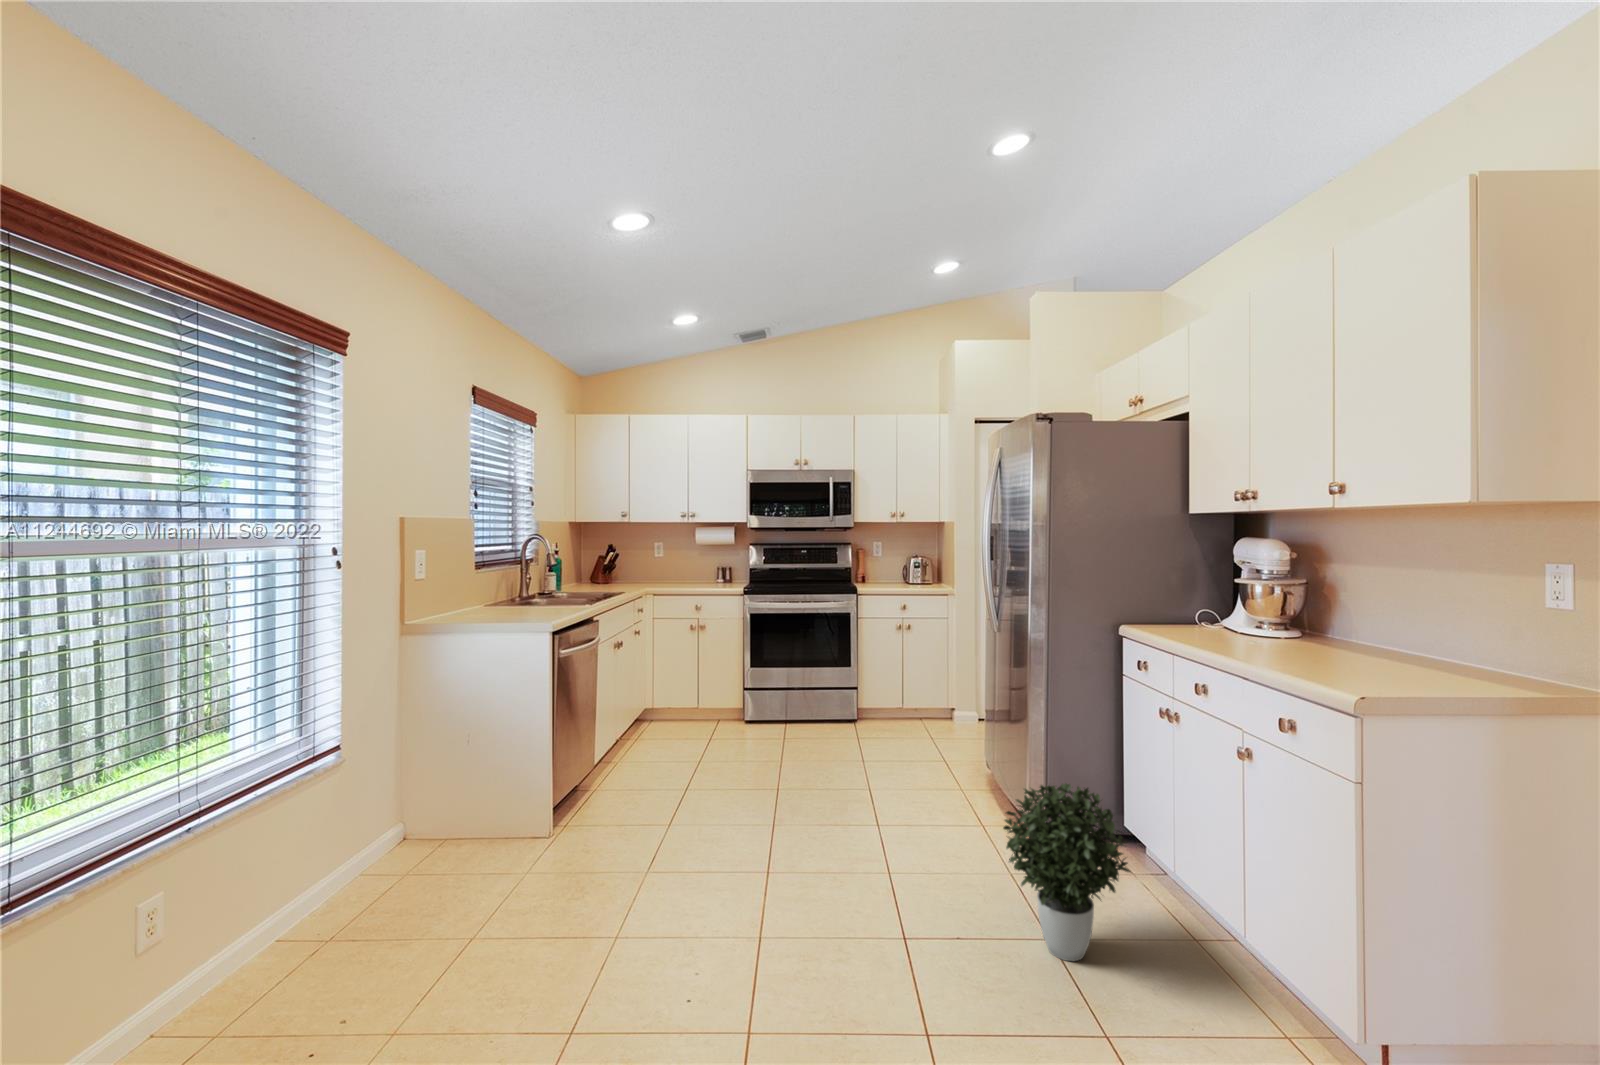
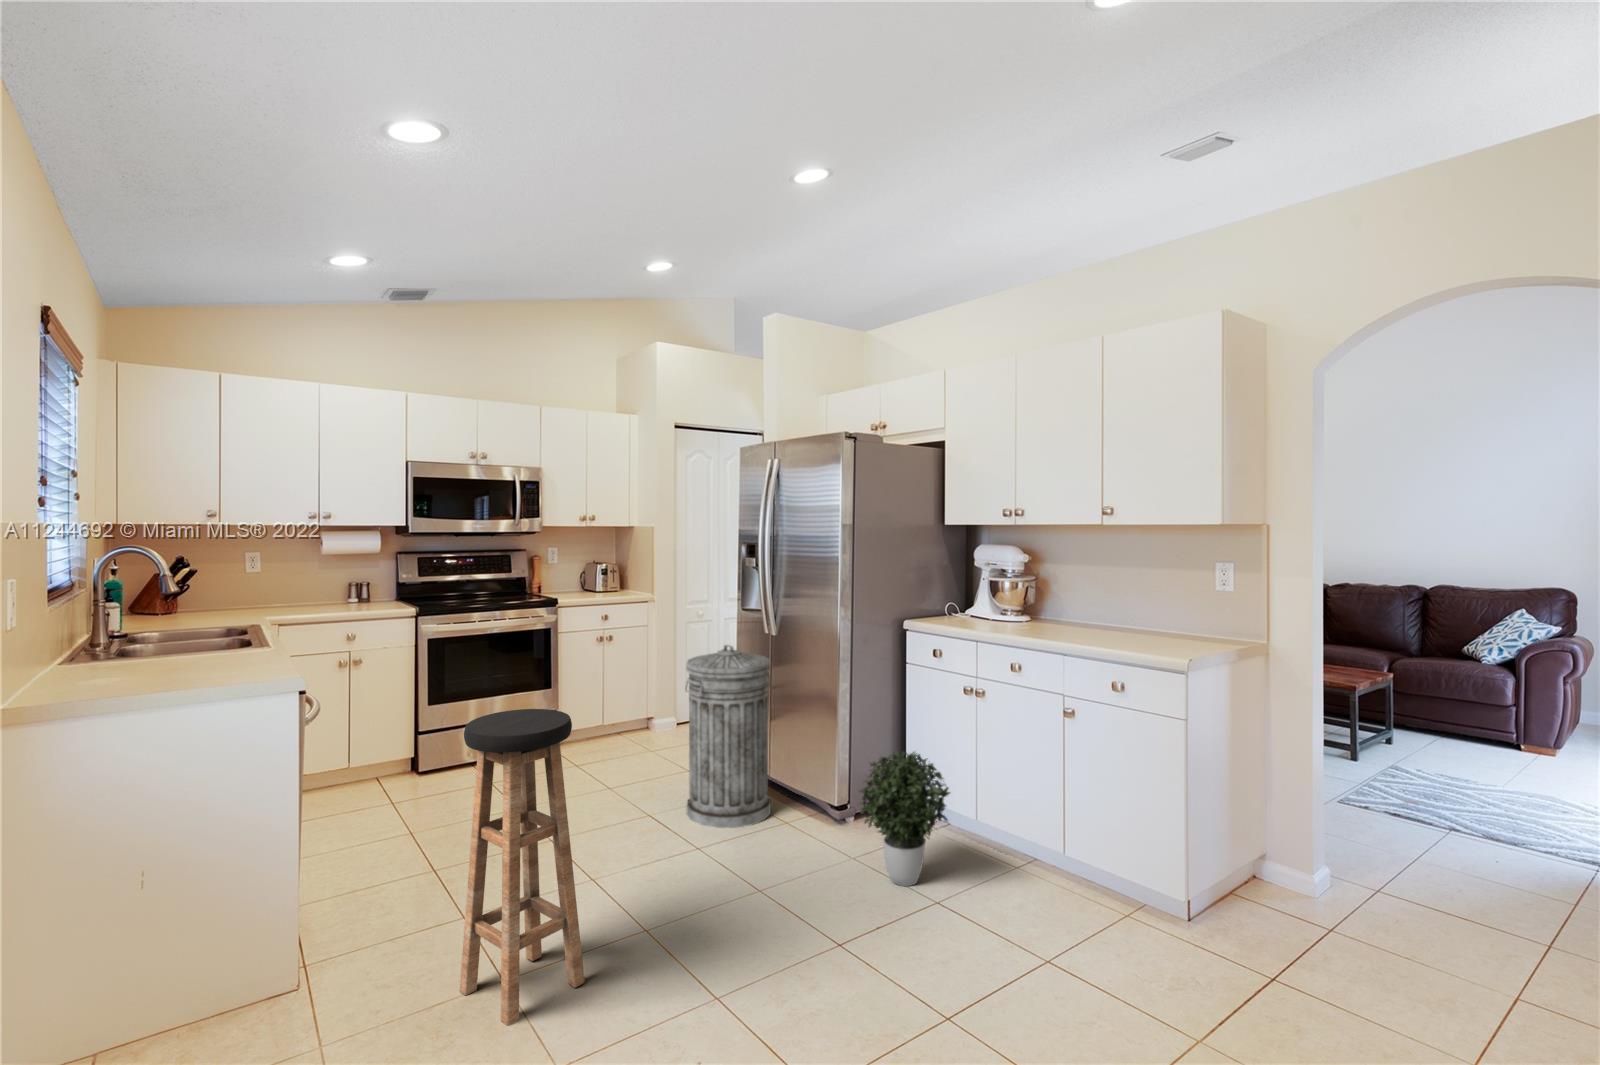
trash can: none [900,636,993,832] -> present [685,645,771,828]
bar stool: none [565,665,658,941] -> present [460,709,585,1026]

